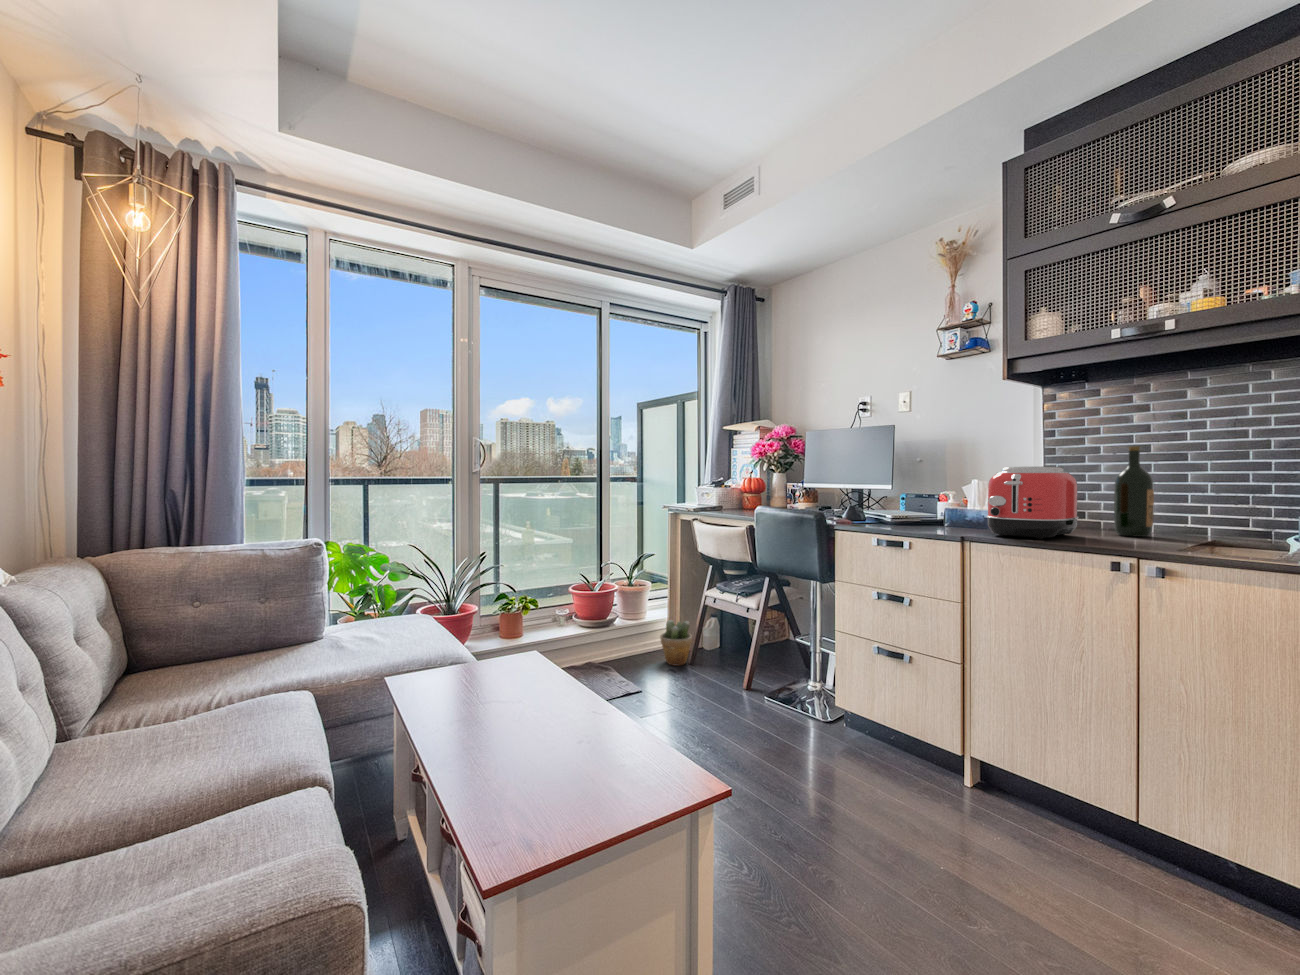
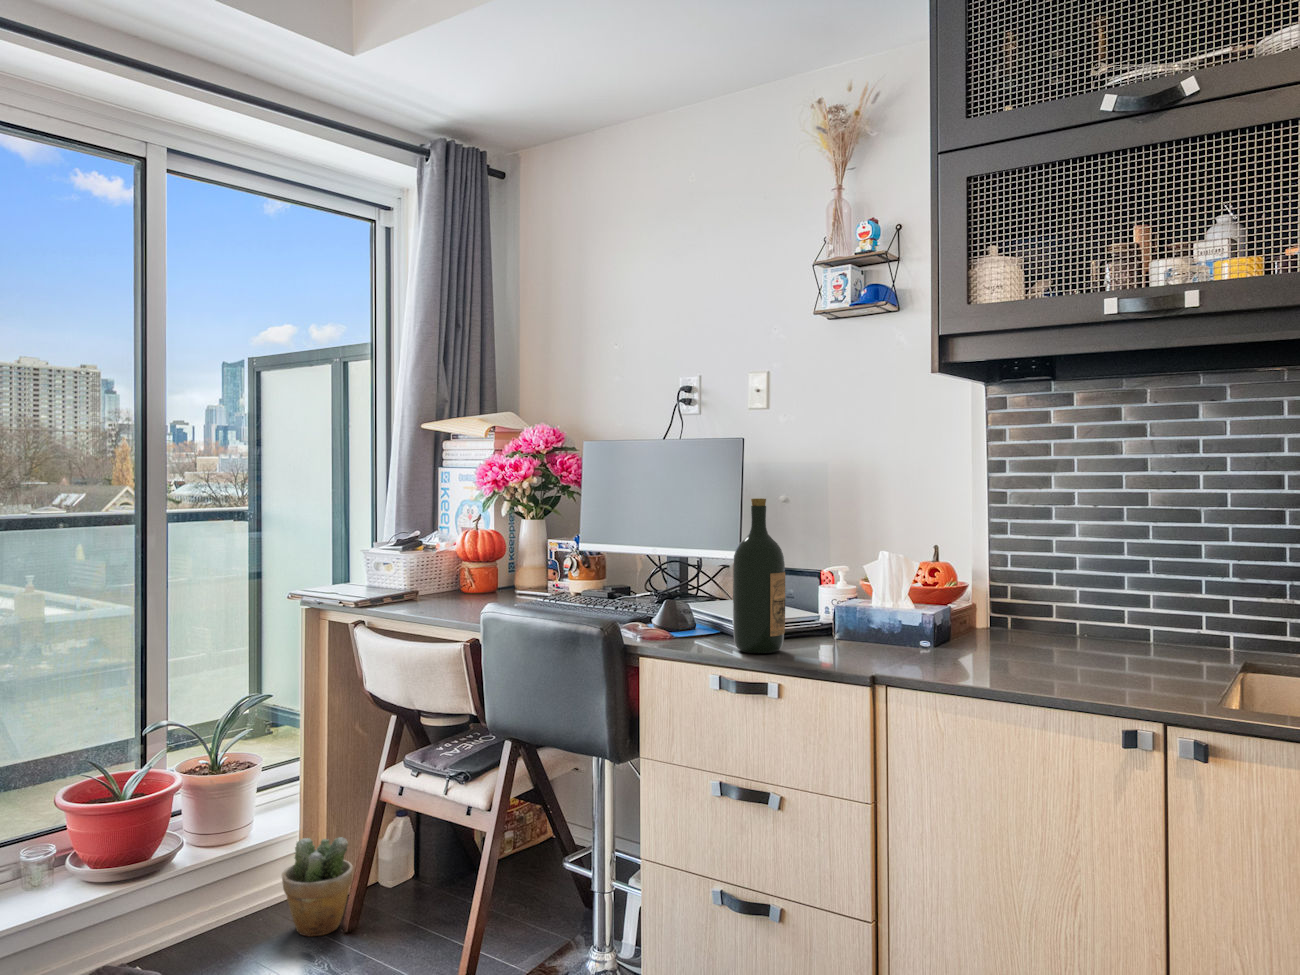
wine bottle: present [1114,446,1154,537] -> present [733,498,785,653]
toaster: present [986,467,1079,539] -> none [913,538,1059,682]

